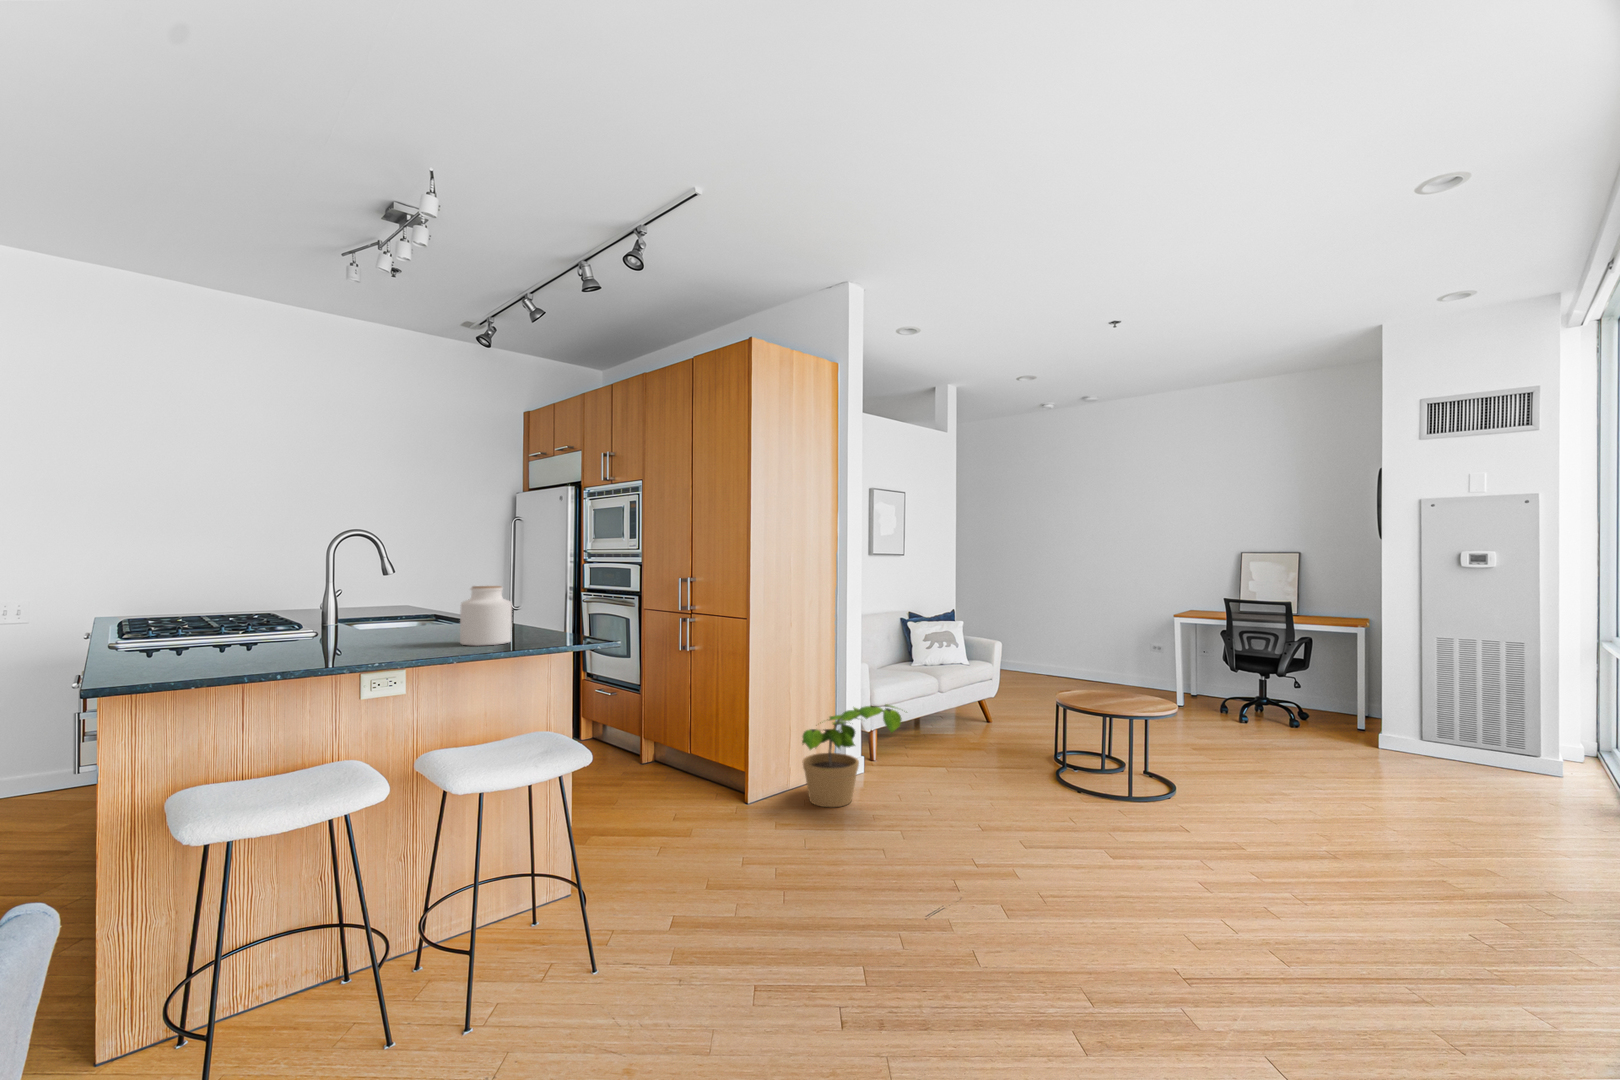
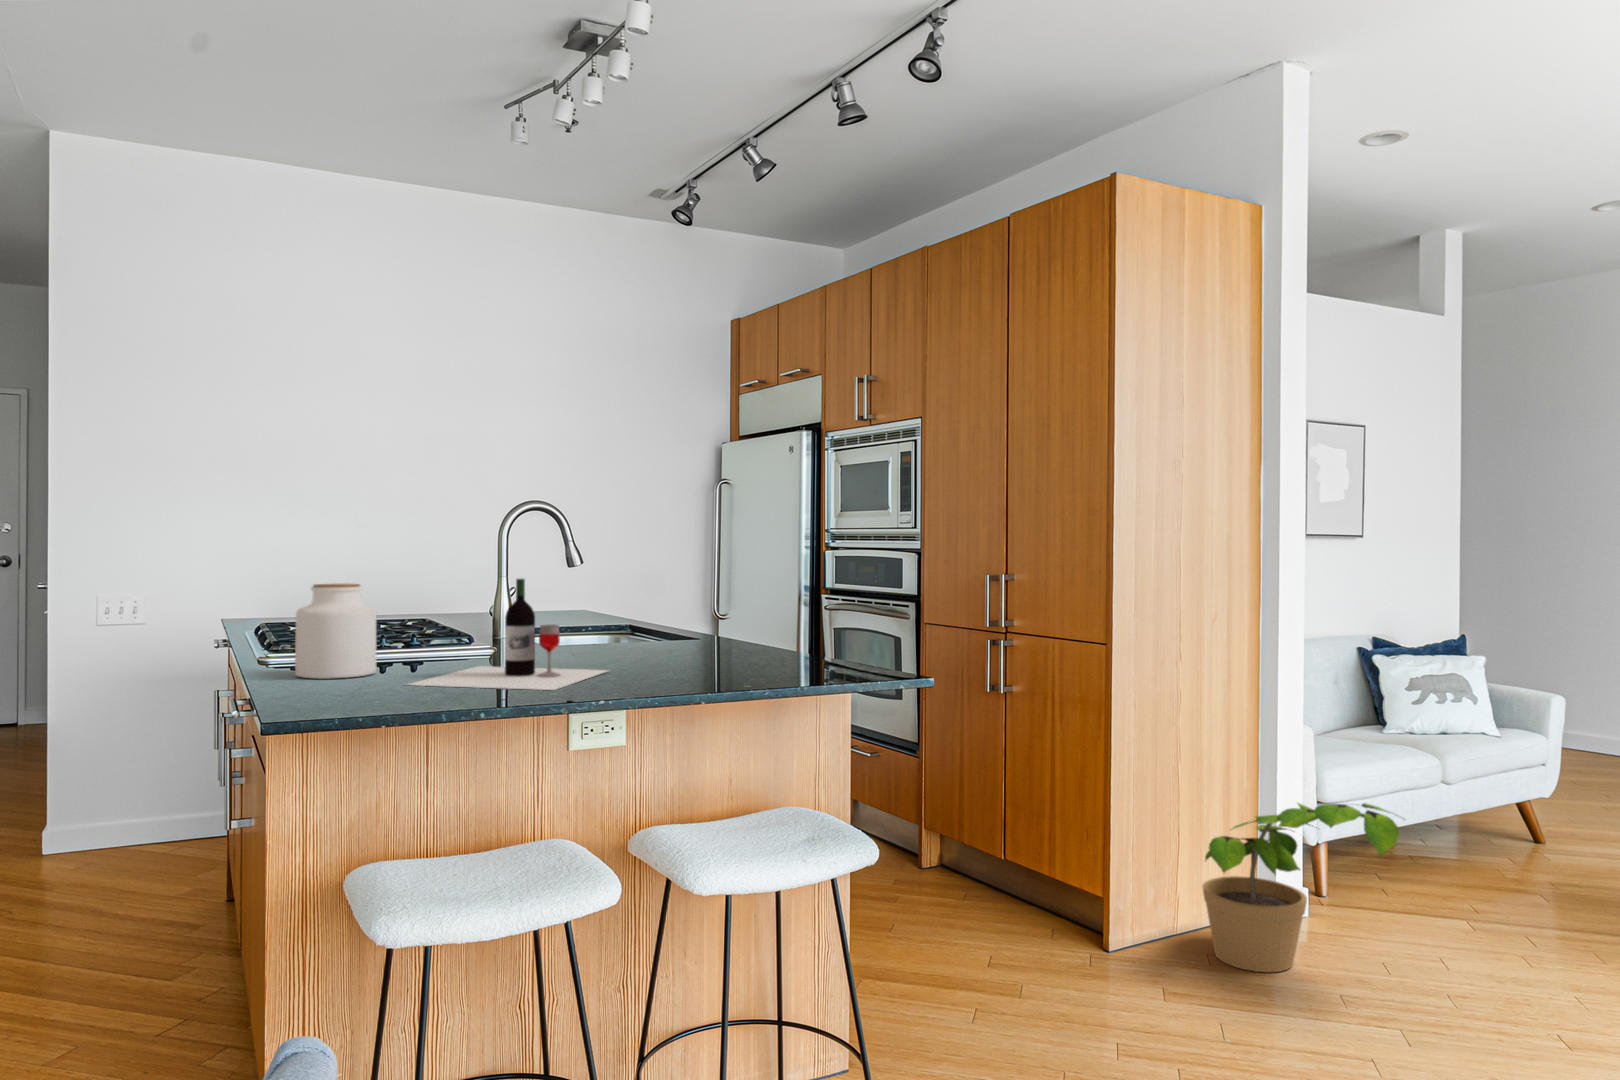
wine bottle: none [228,583,399,659] -> present [409,578,608,690]
jar: present [460,586,512,646] -> present [295,584,376,679]

